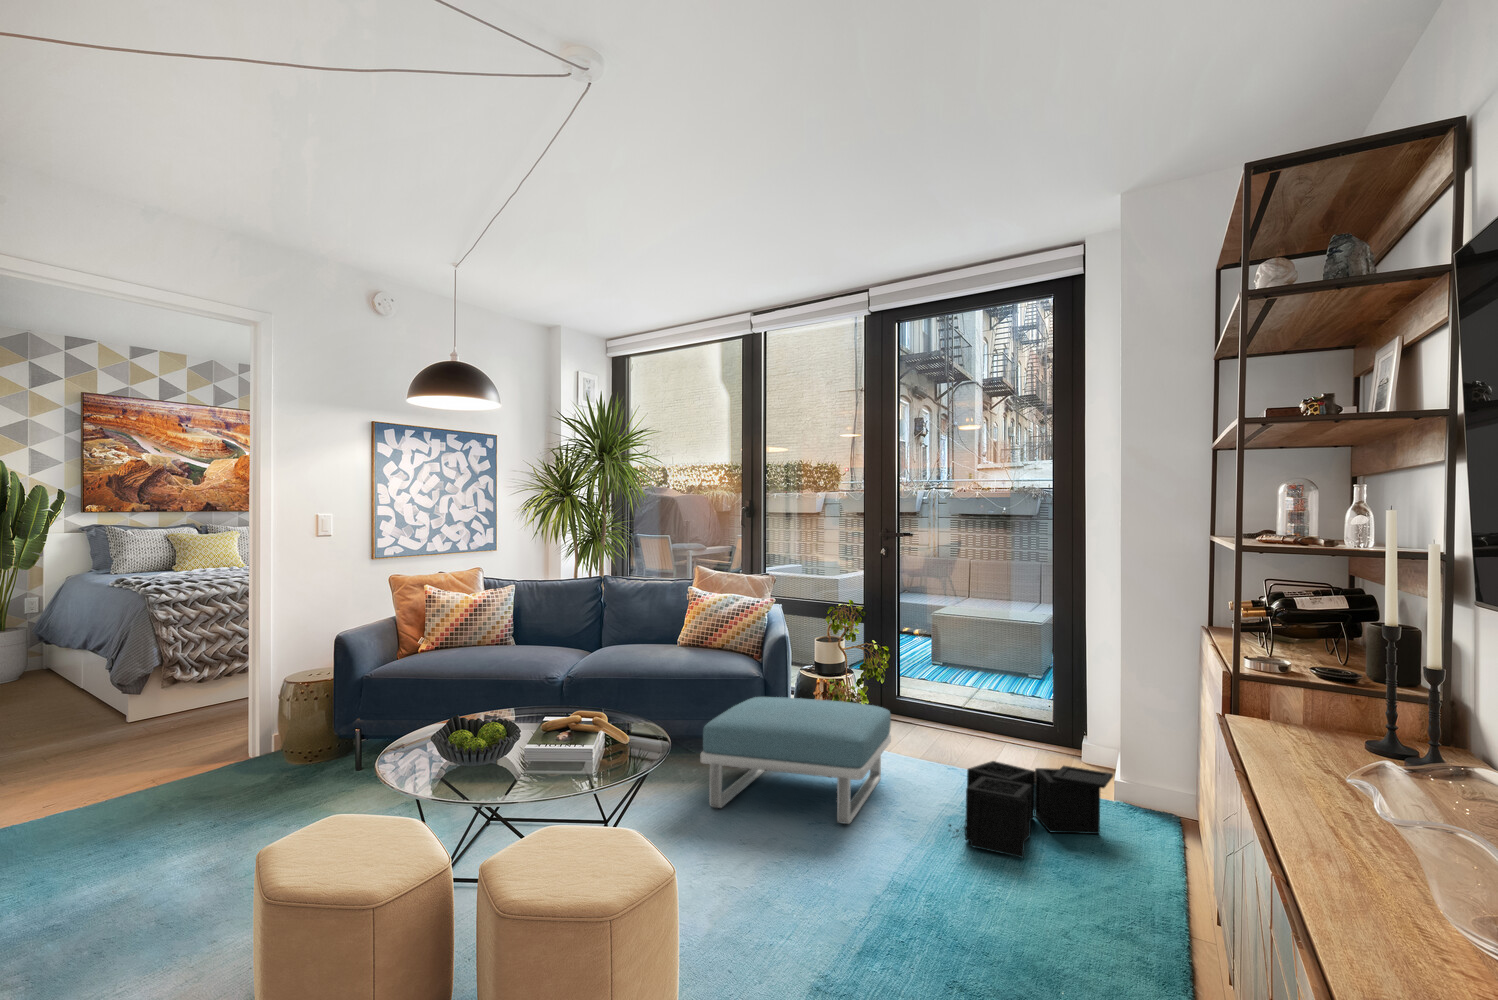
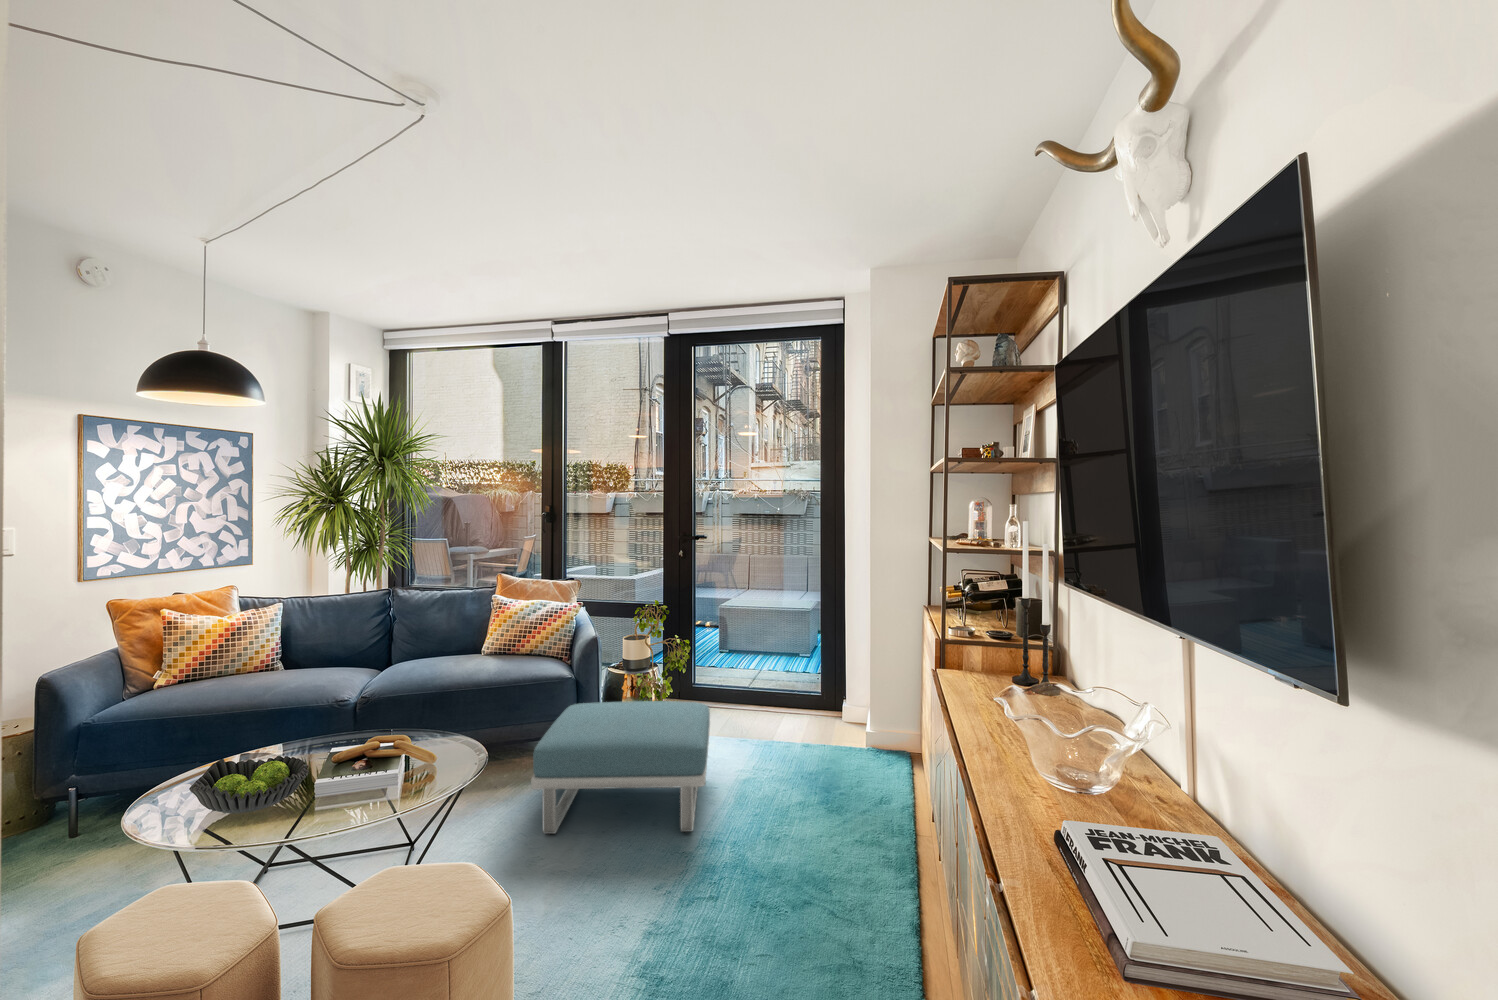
storage bin: present [949,761,1113,858] -> none [783,744,915,843]

